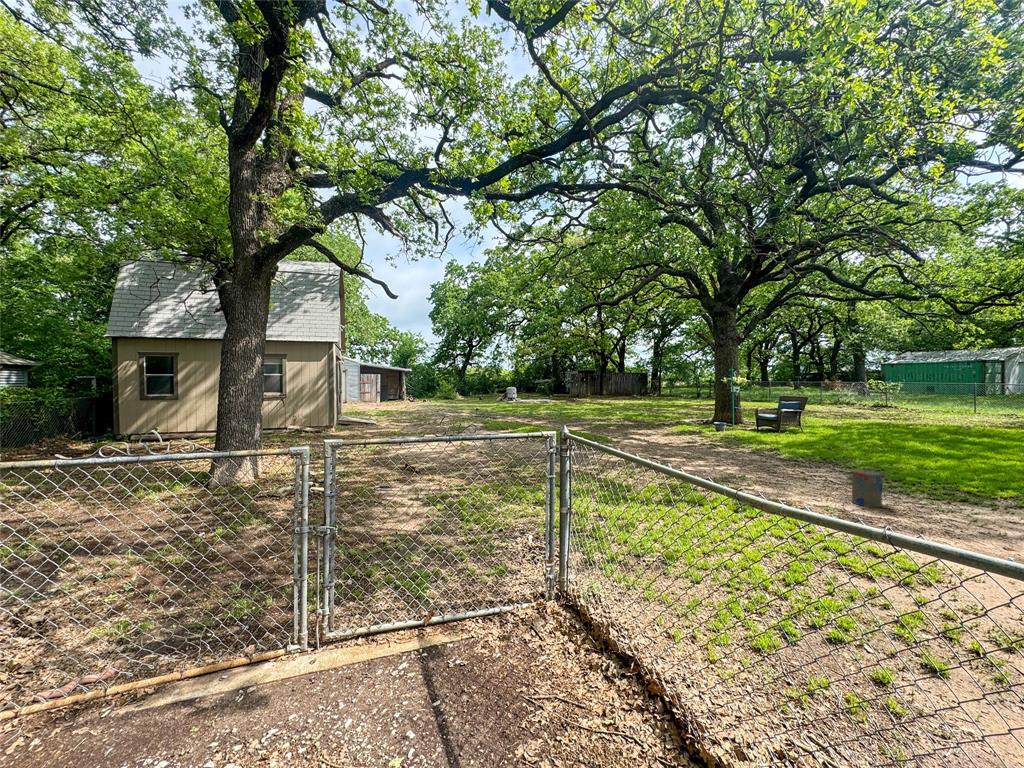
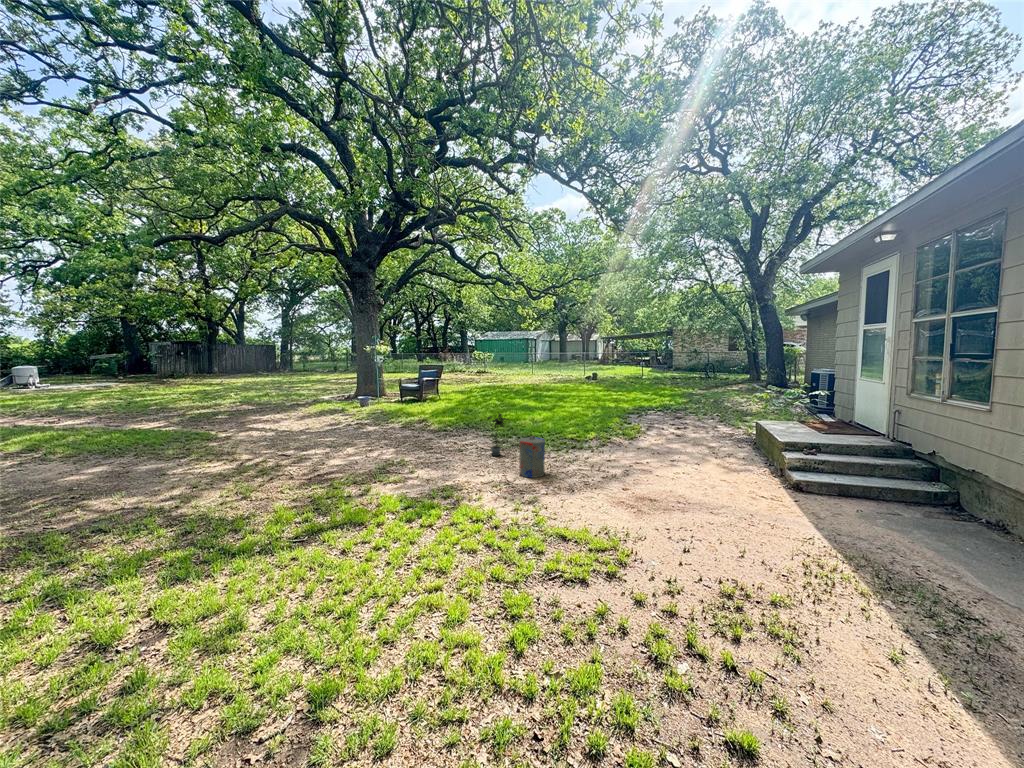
potted plant: none [827,444,853,486] -> present [487,413,508,456]

